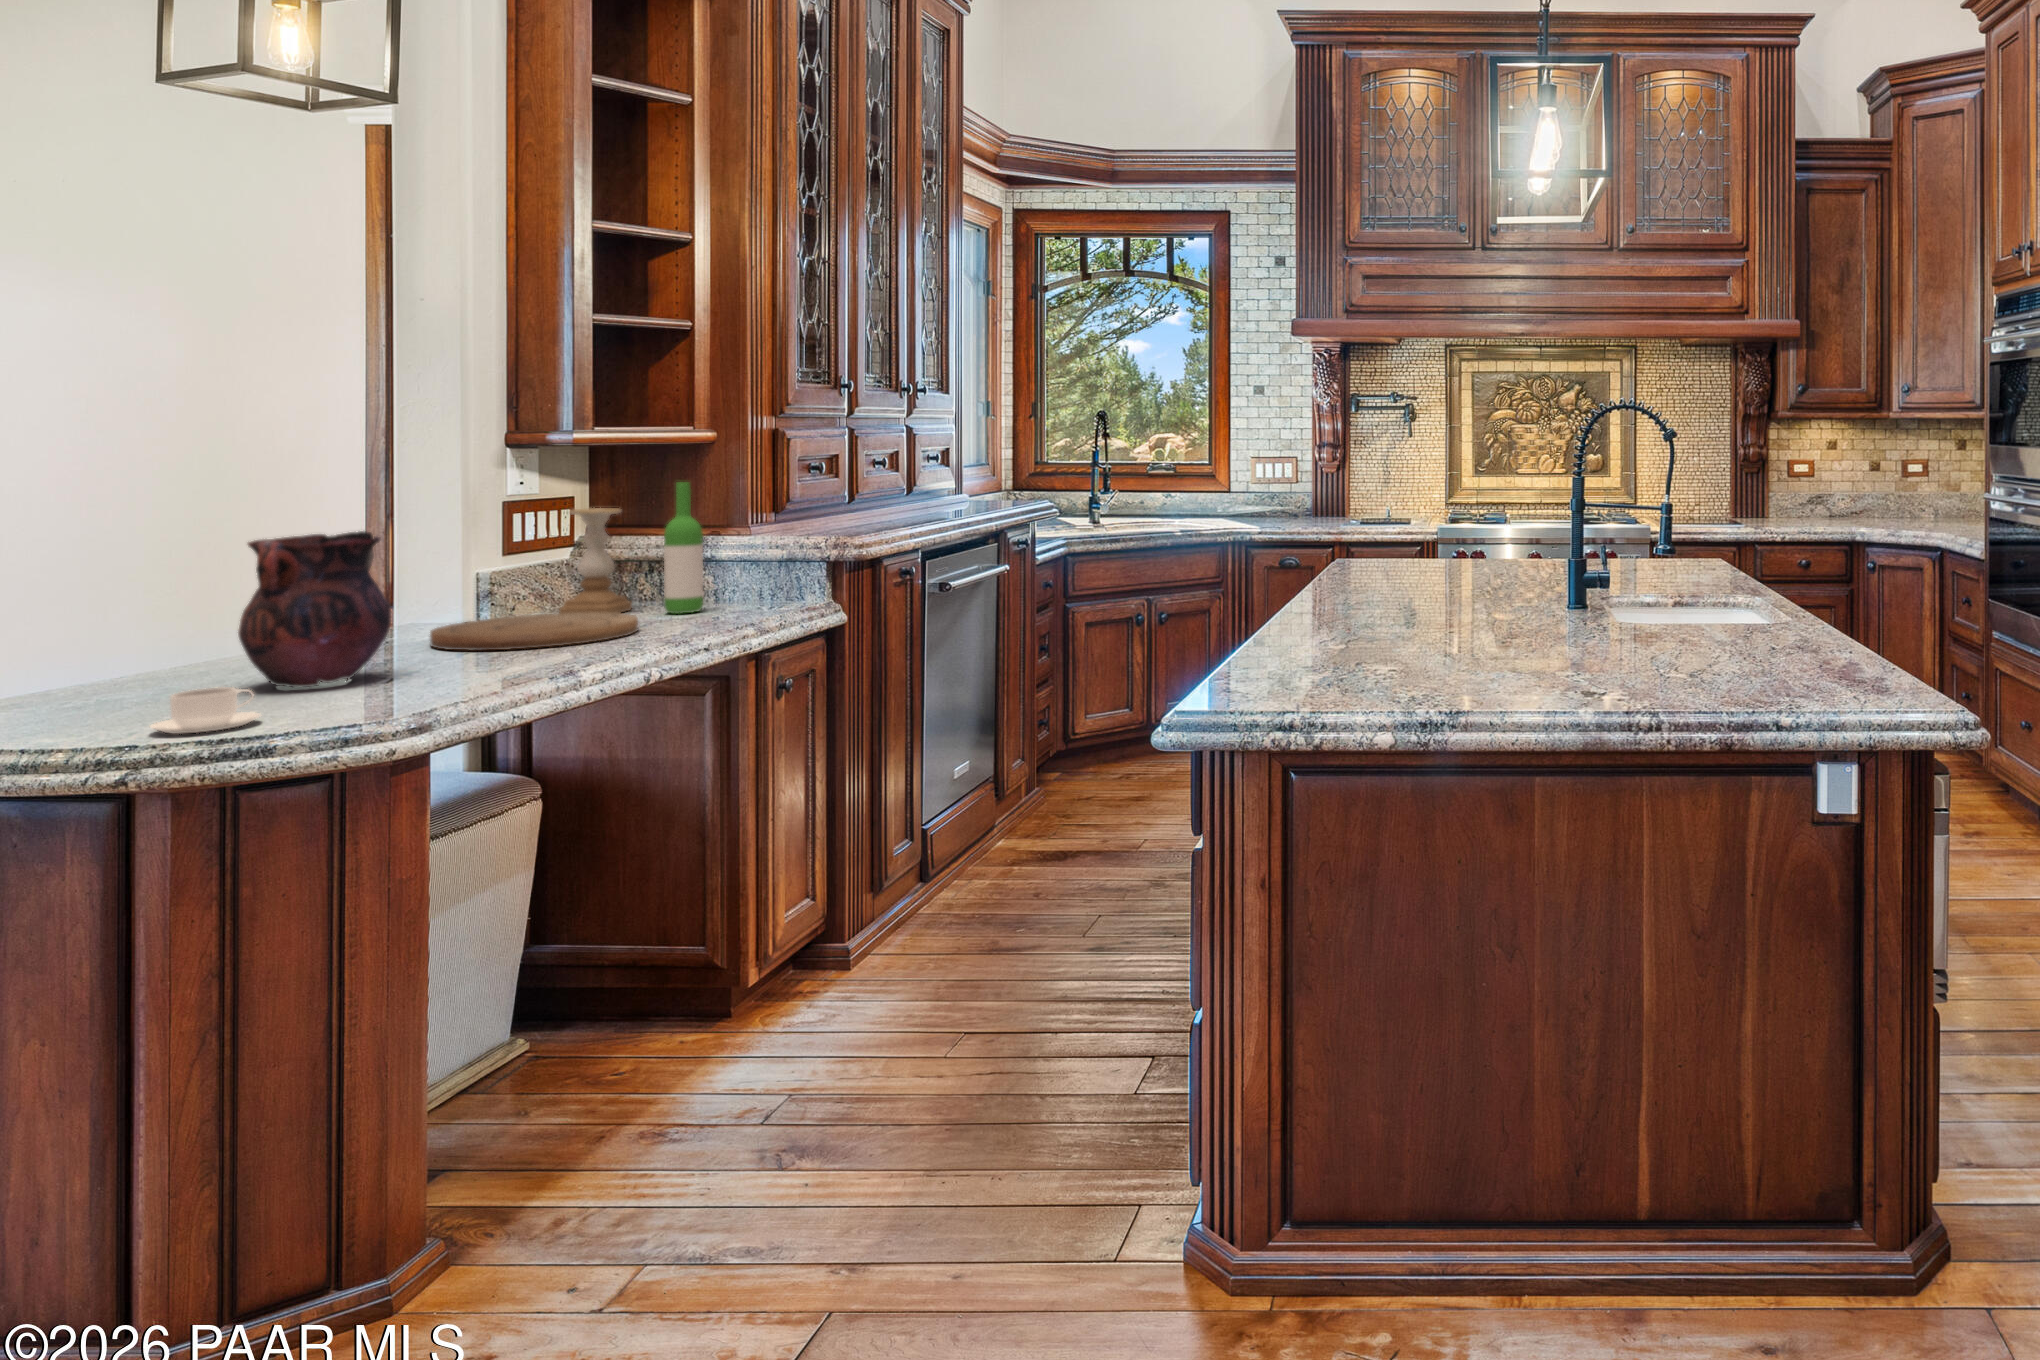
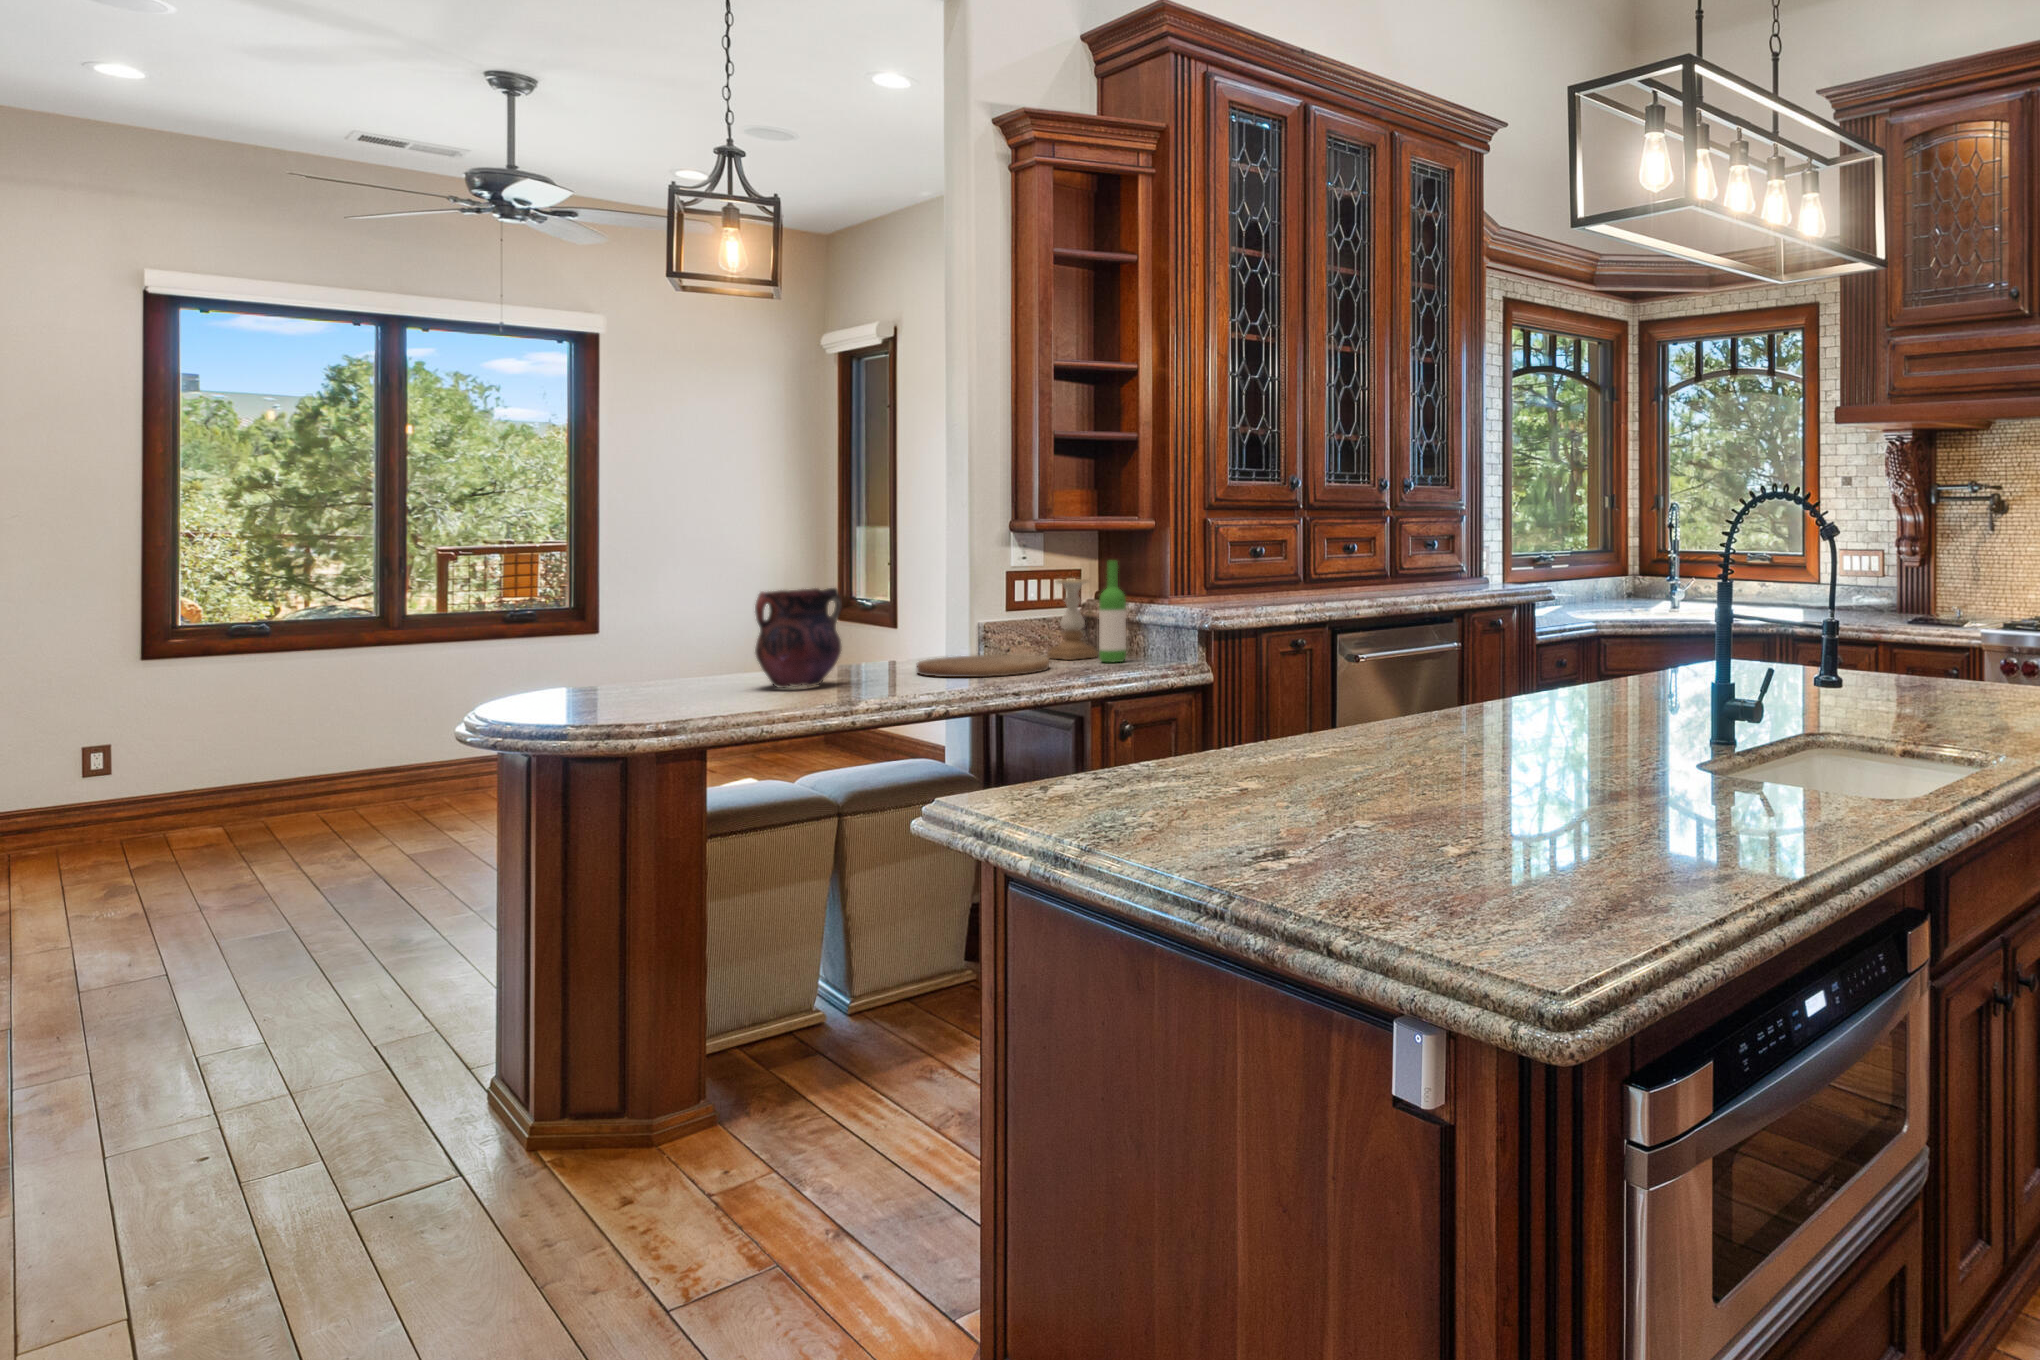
coffee cup: present [149,687,260,734] -> none [641,681,701,707]

